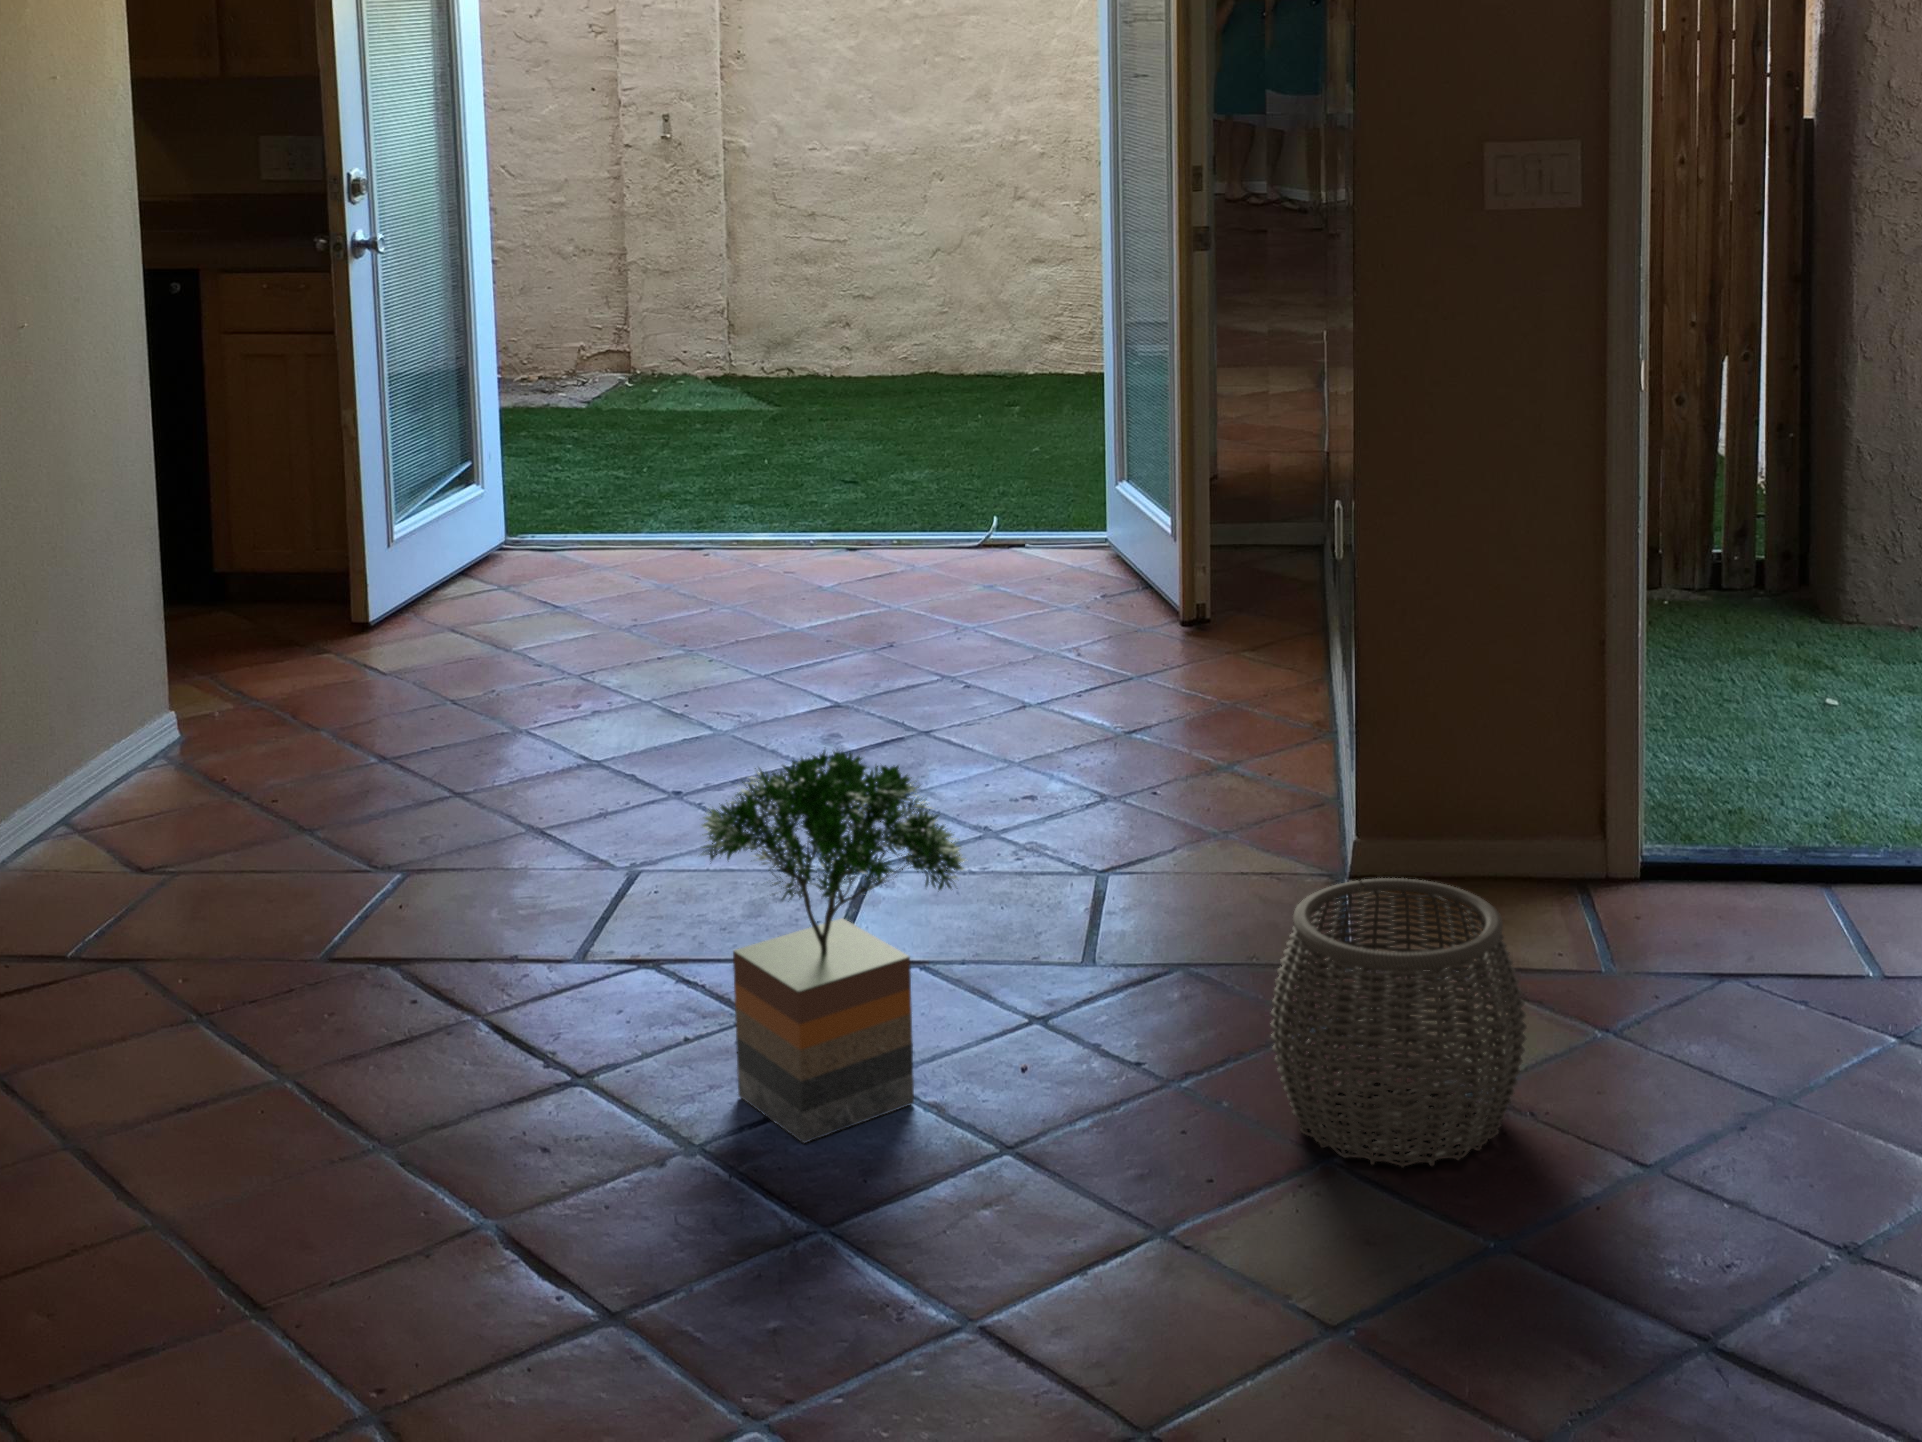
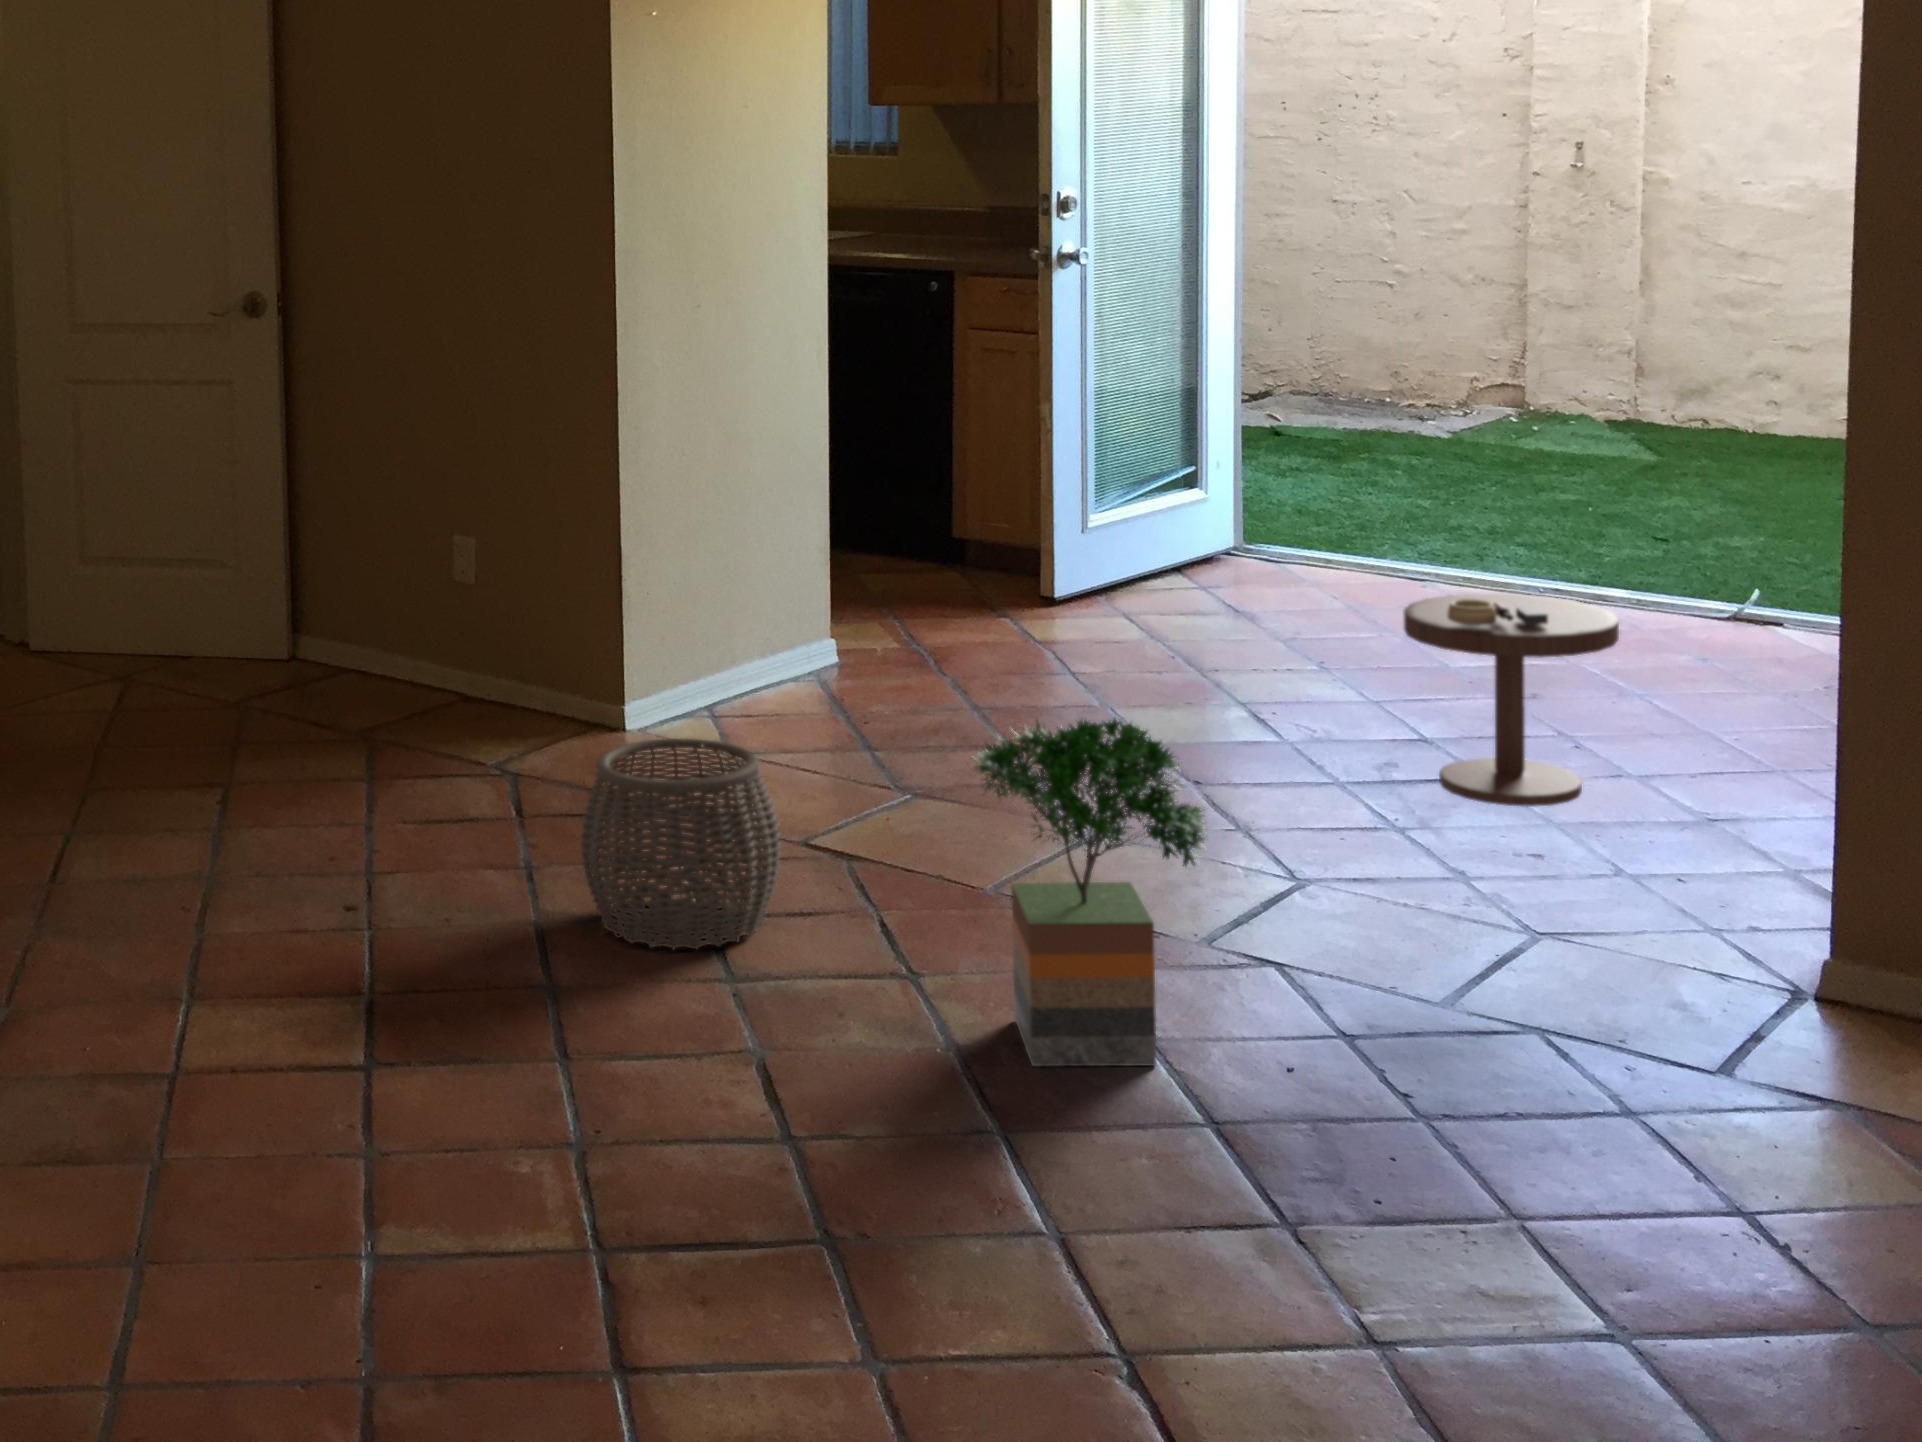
side table: none [992,558,1176,901] -> present [1404,594,1619,807]
woven basket: present [1270,878,1527,1168] -> present [580,739,781,949]

